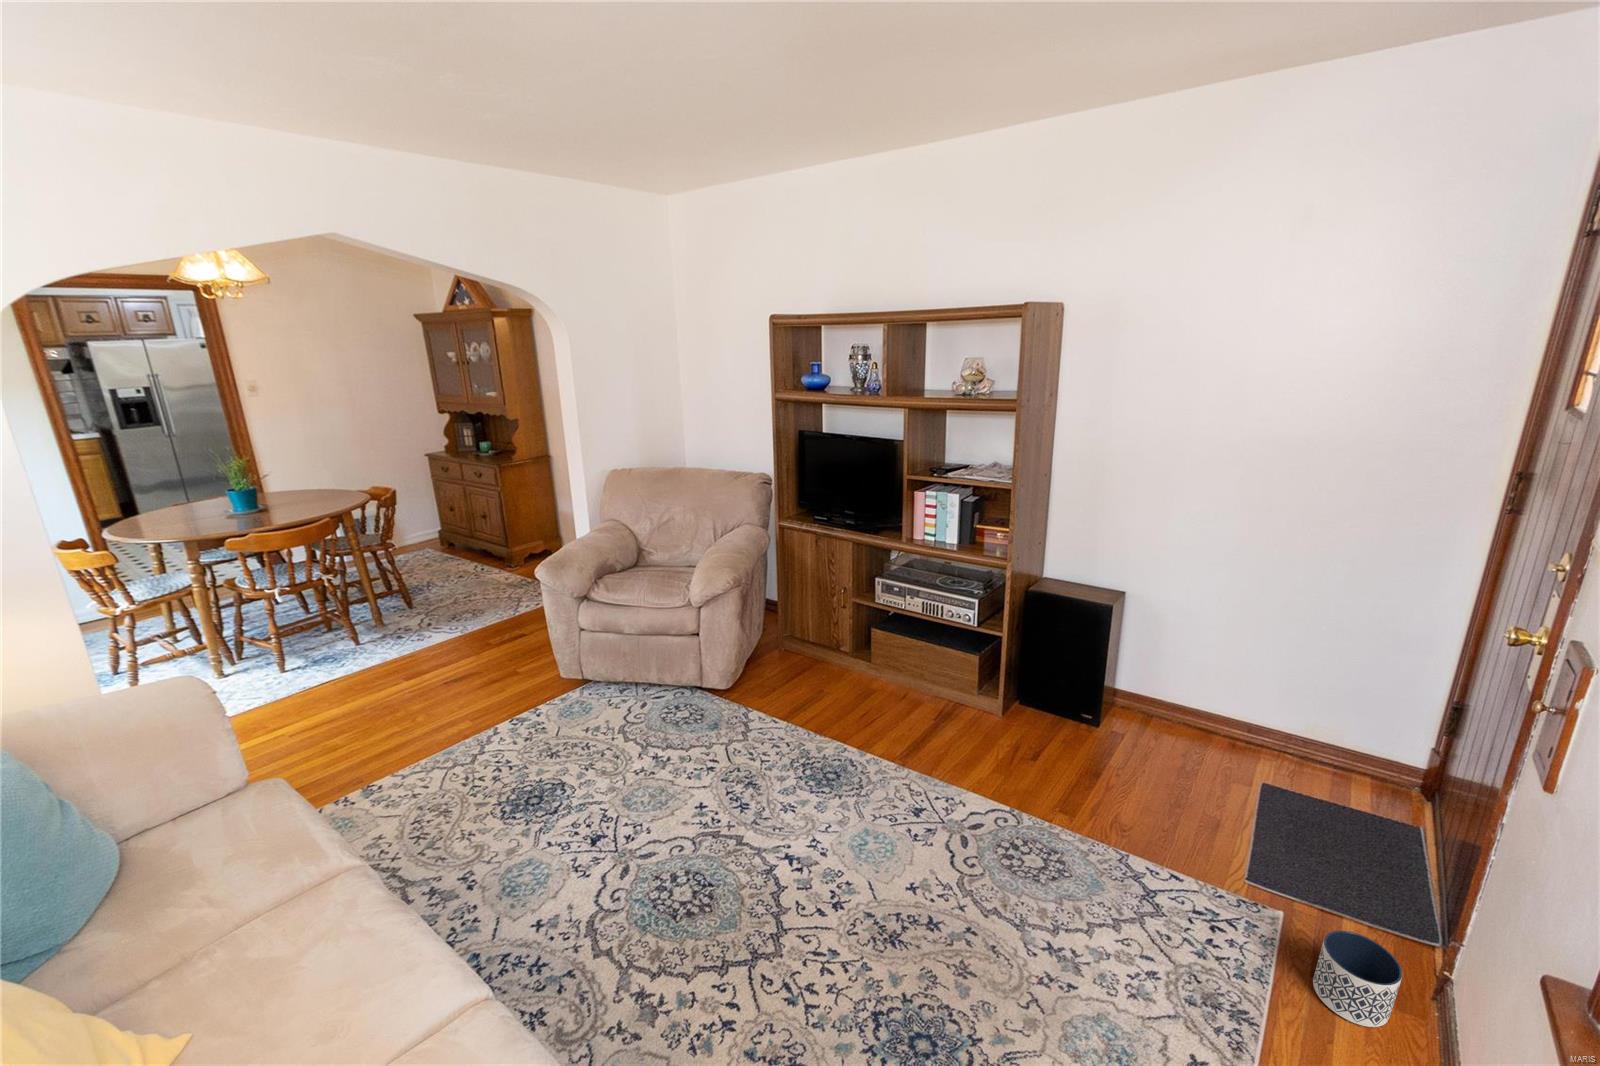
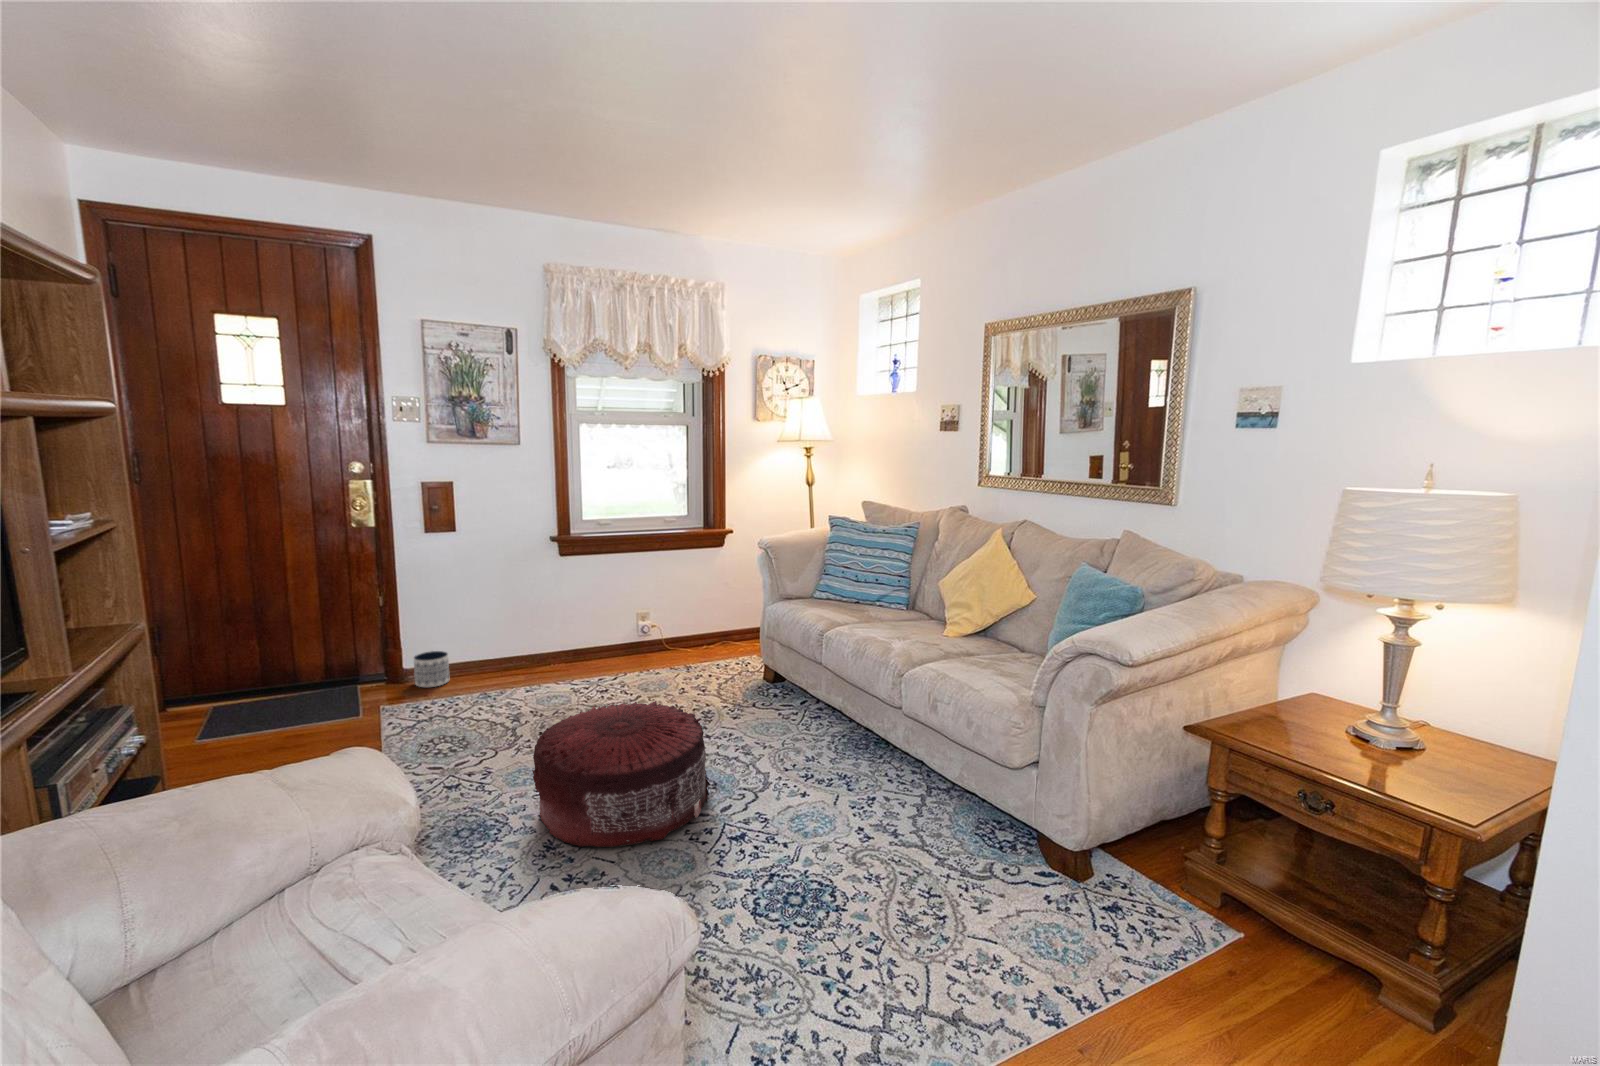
pouf: none [641,730,813,900] -> present [532,701,710,847]

